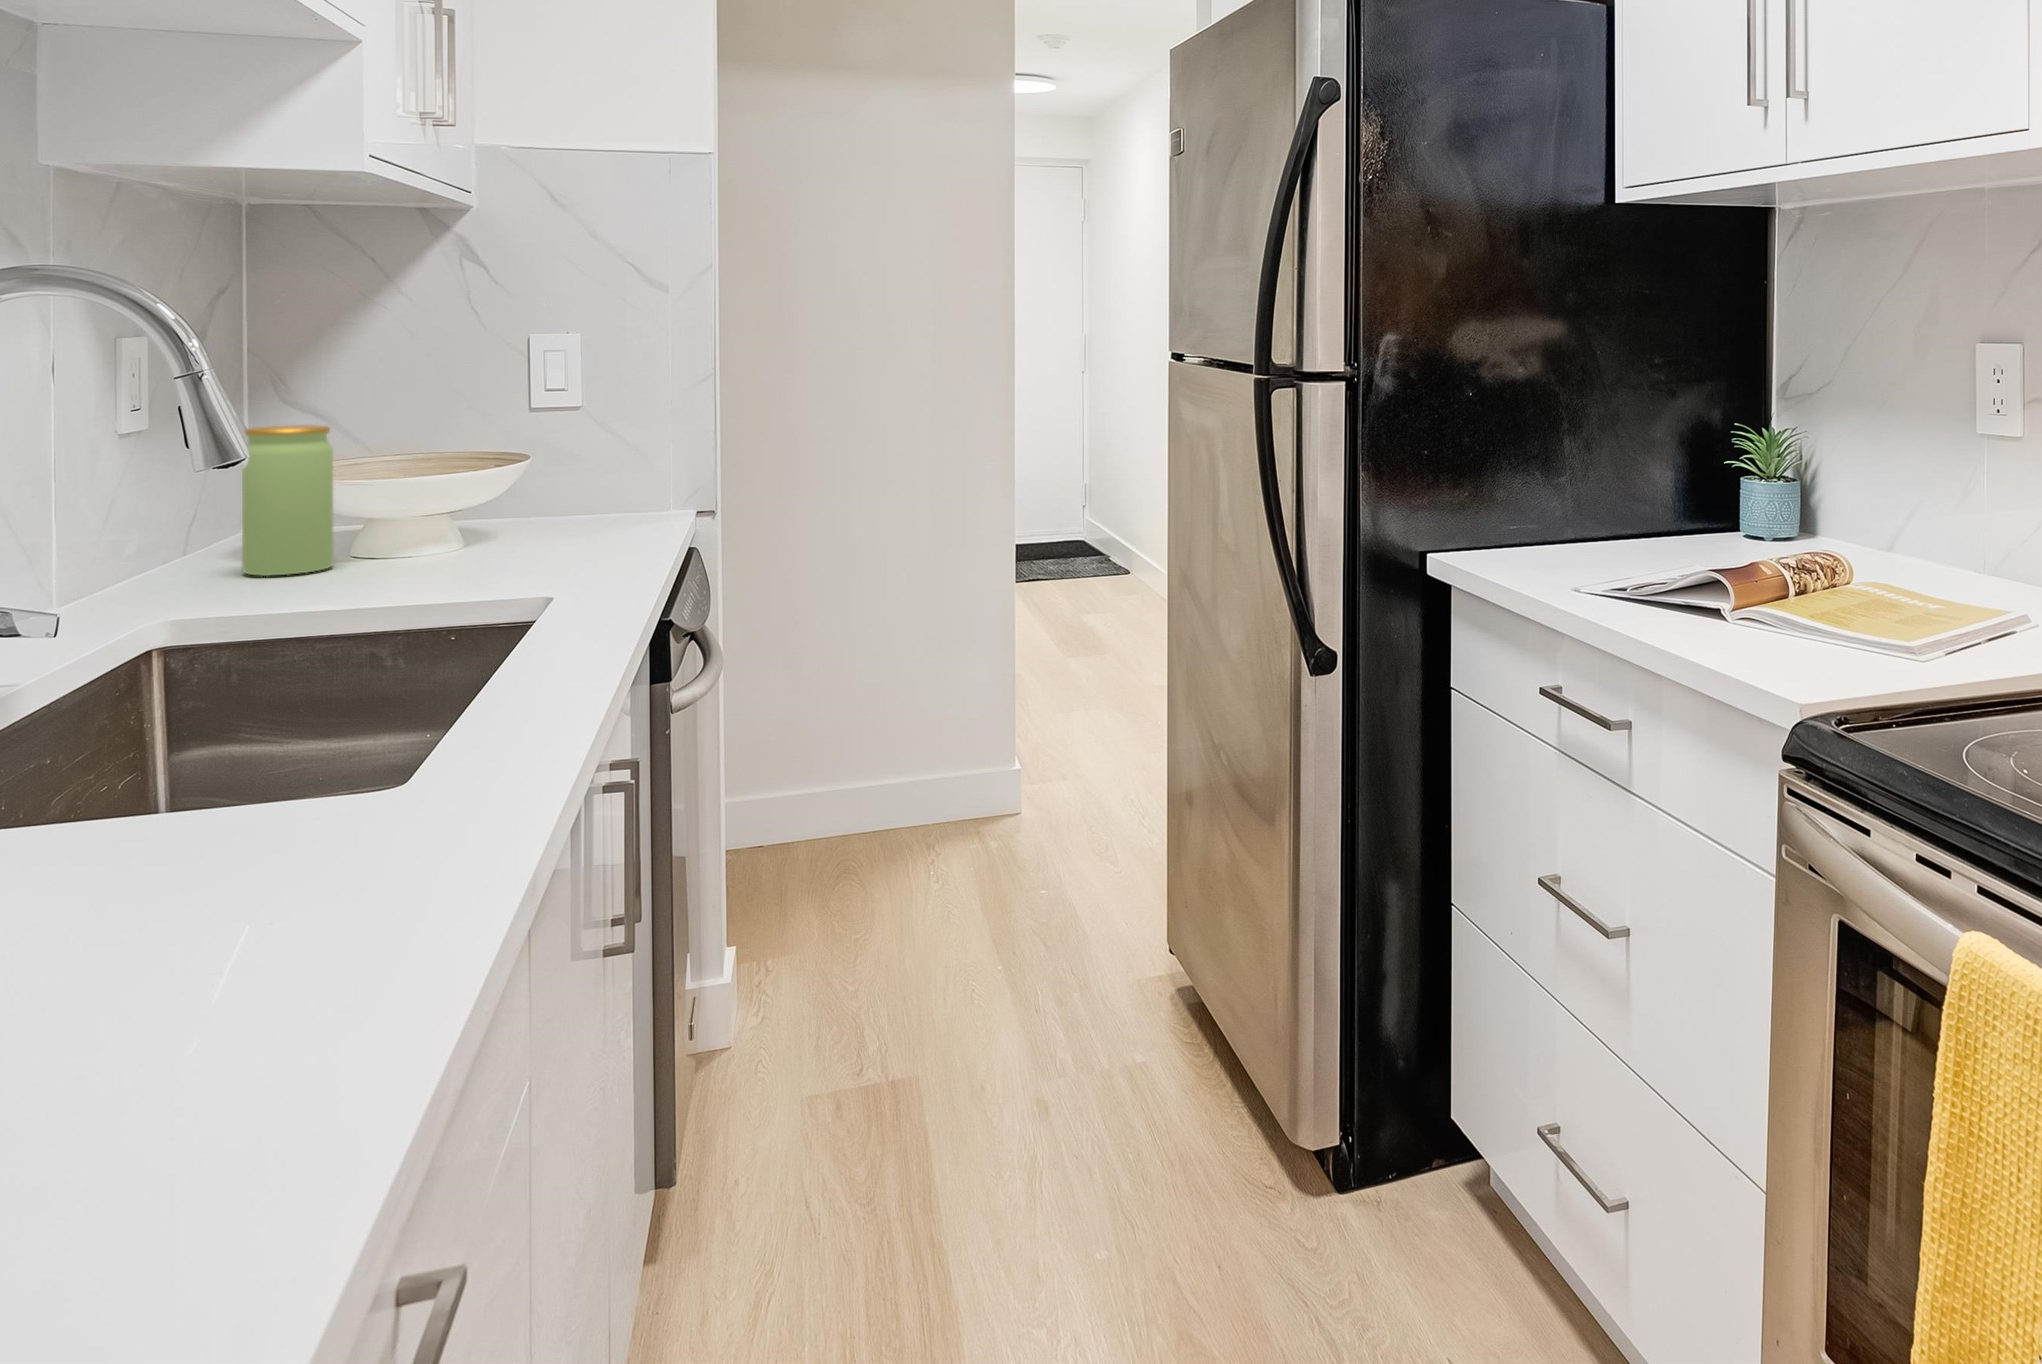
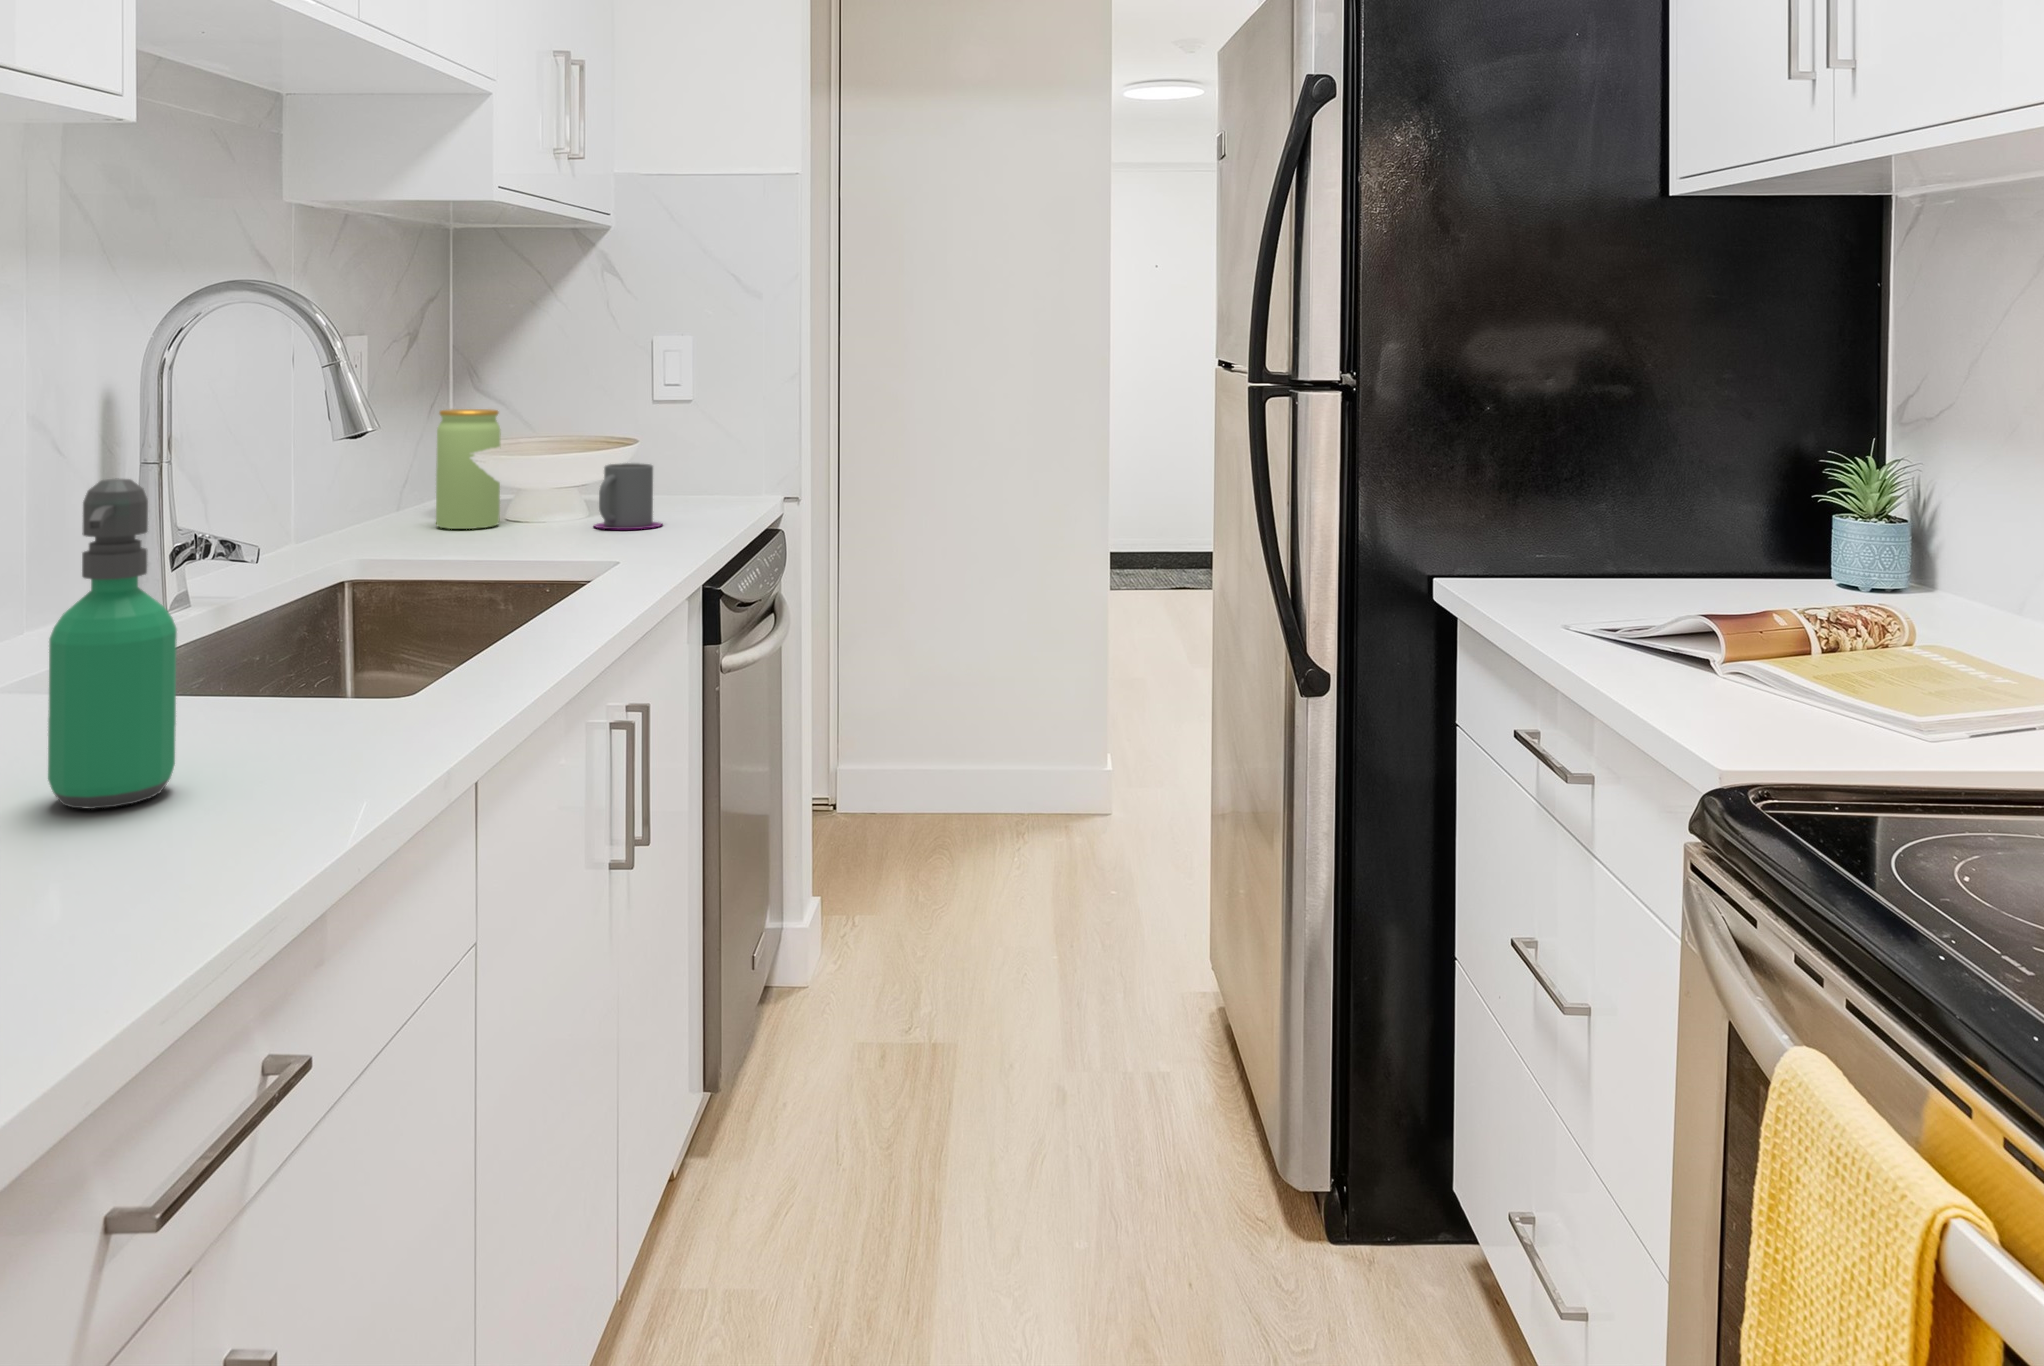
mug: none [467,483,559,562] -> present [594,463,662,529]
soap dispenser: none [22,554,216,1007] -> present [48,479,177,809]

